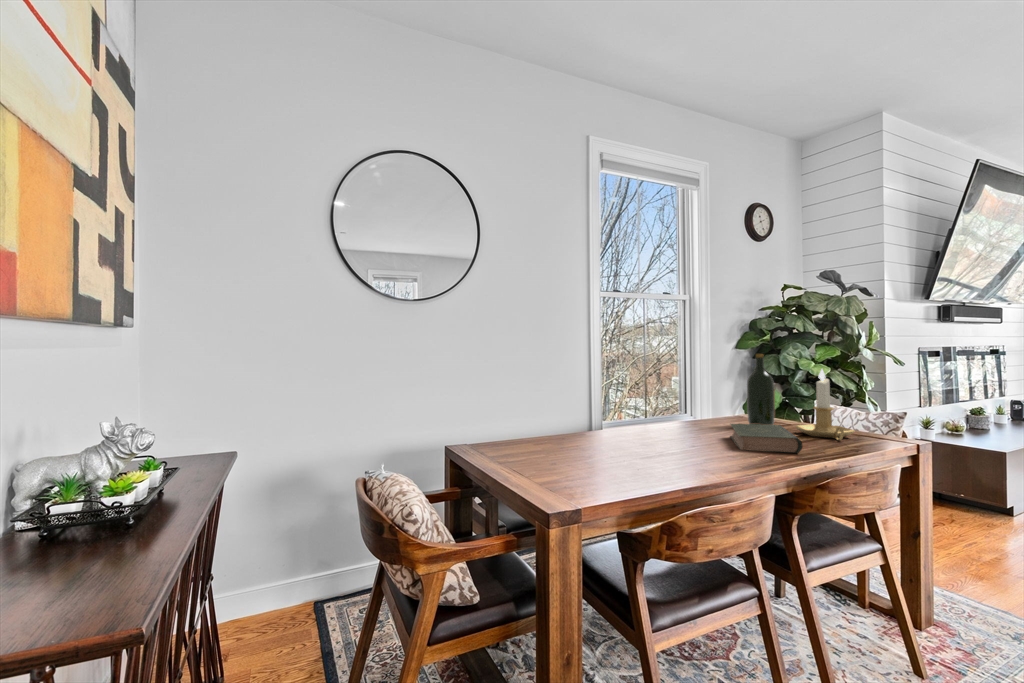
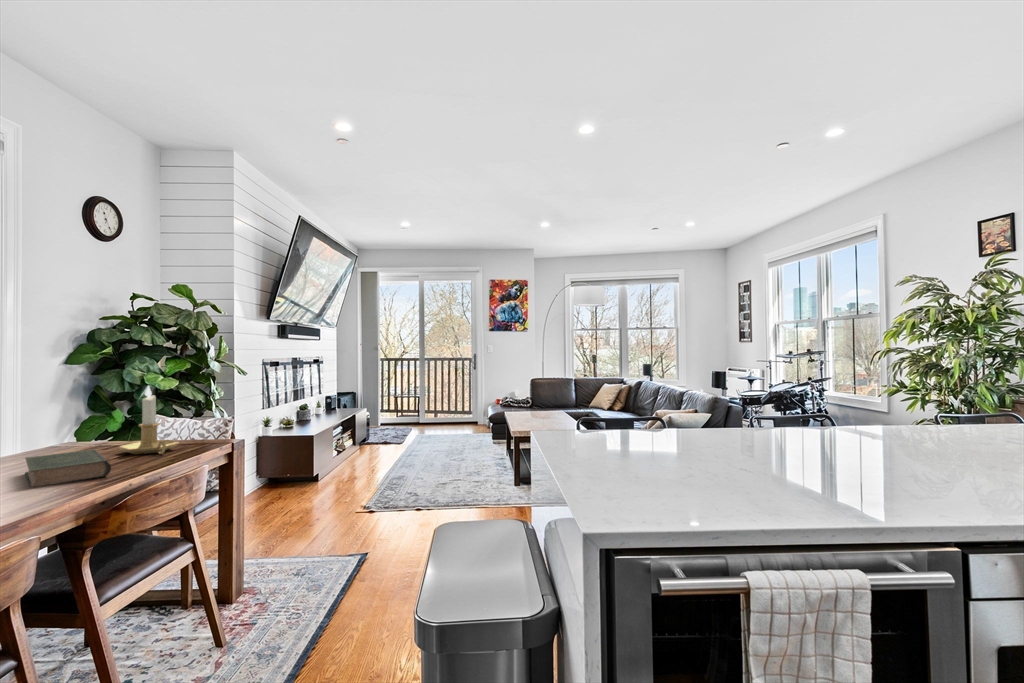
wine bottle: present [747,354,775,425] -> none [61,372,97,455]

